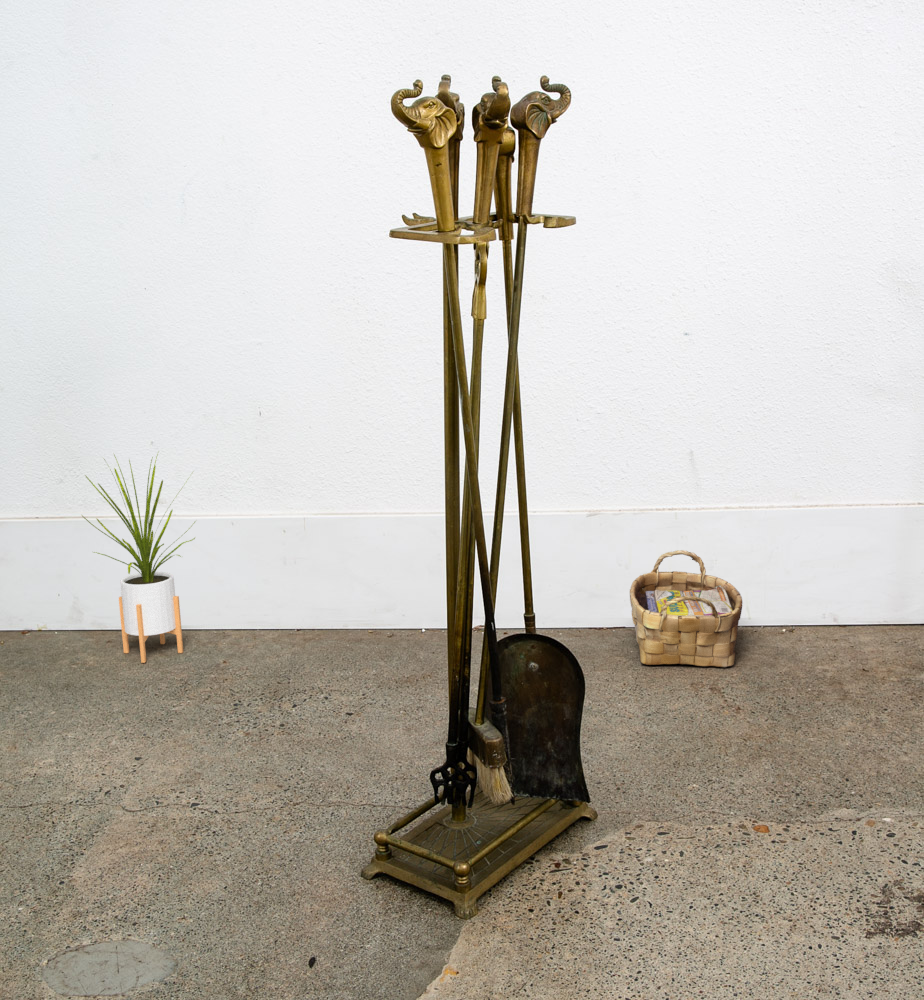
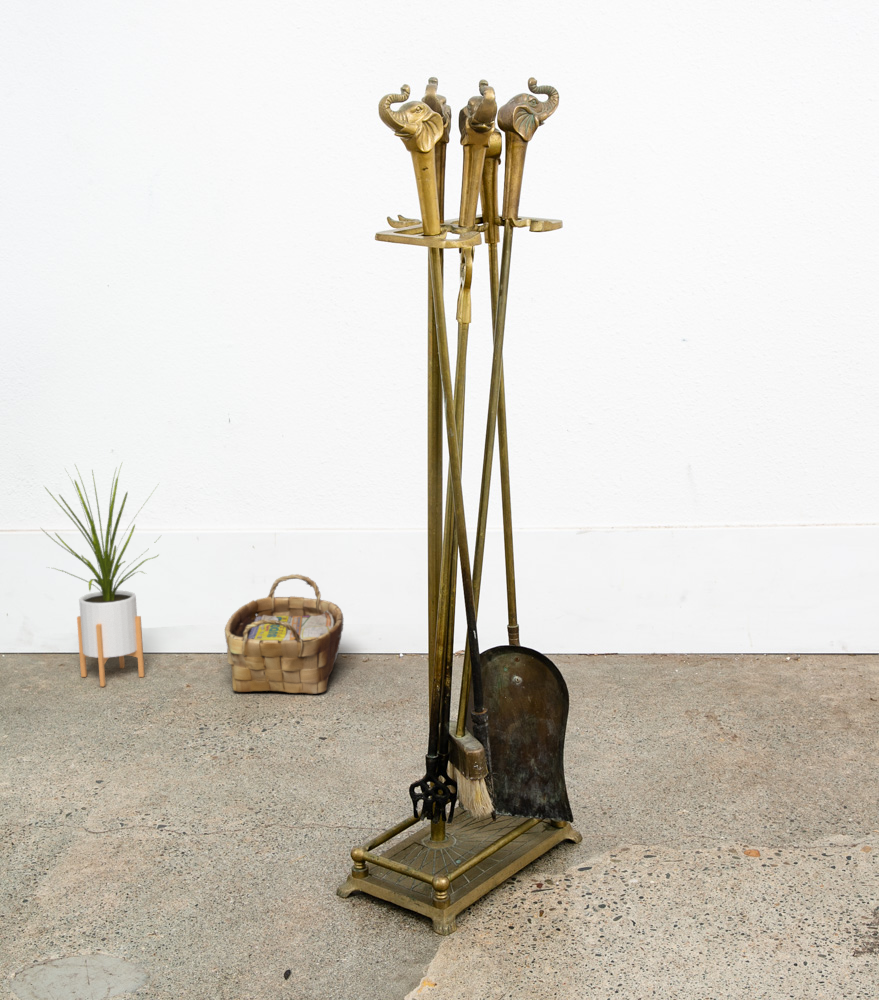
woven basket: present [630,550,742,667] -> present [225,574,343,694]

